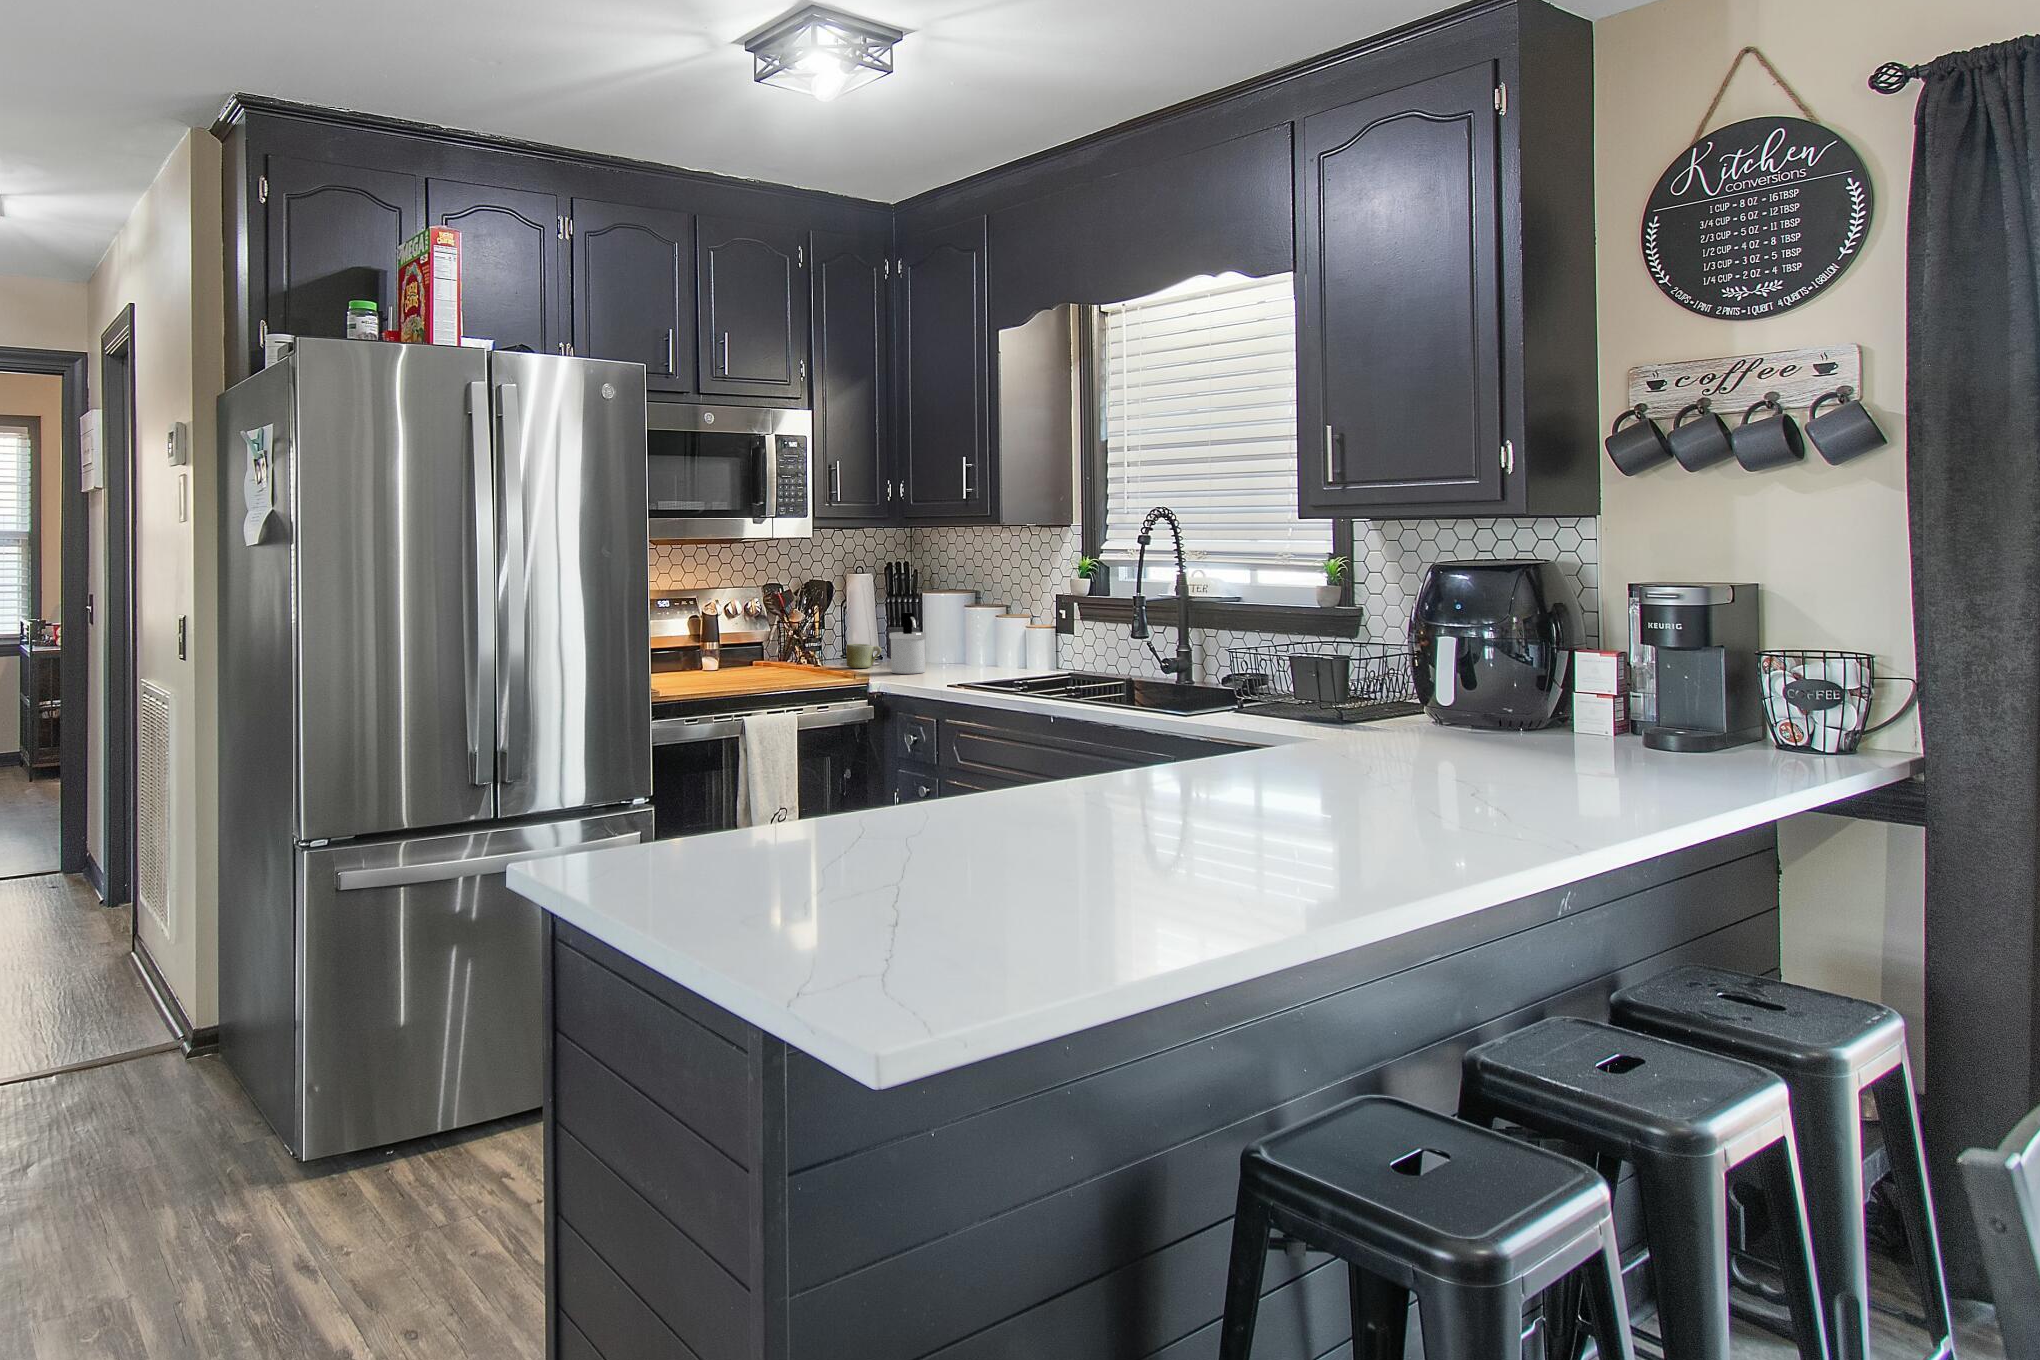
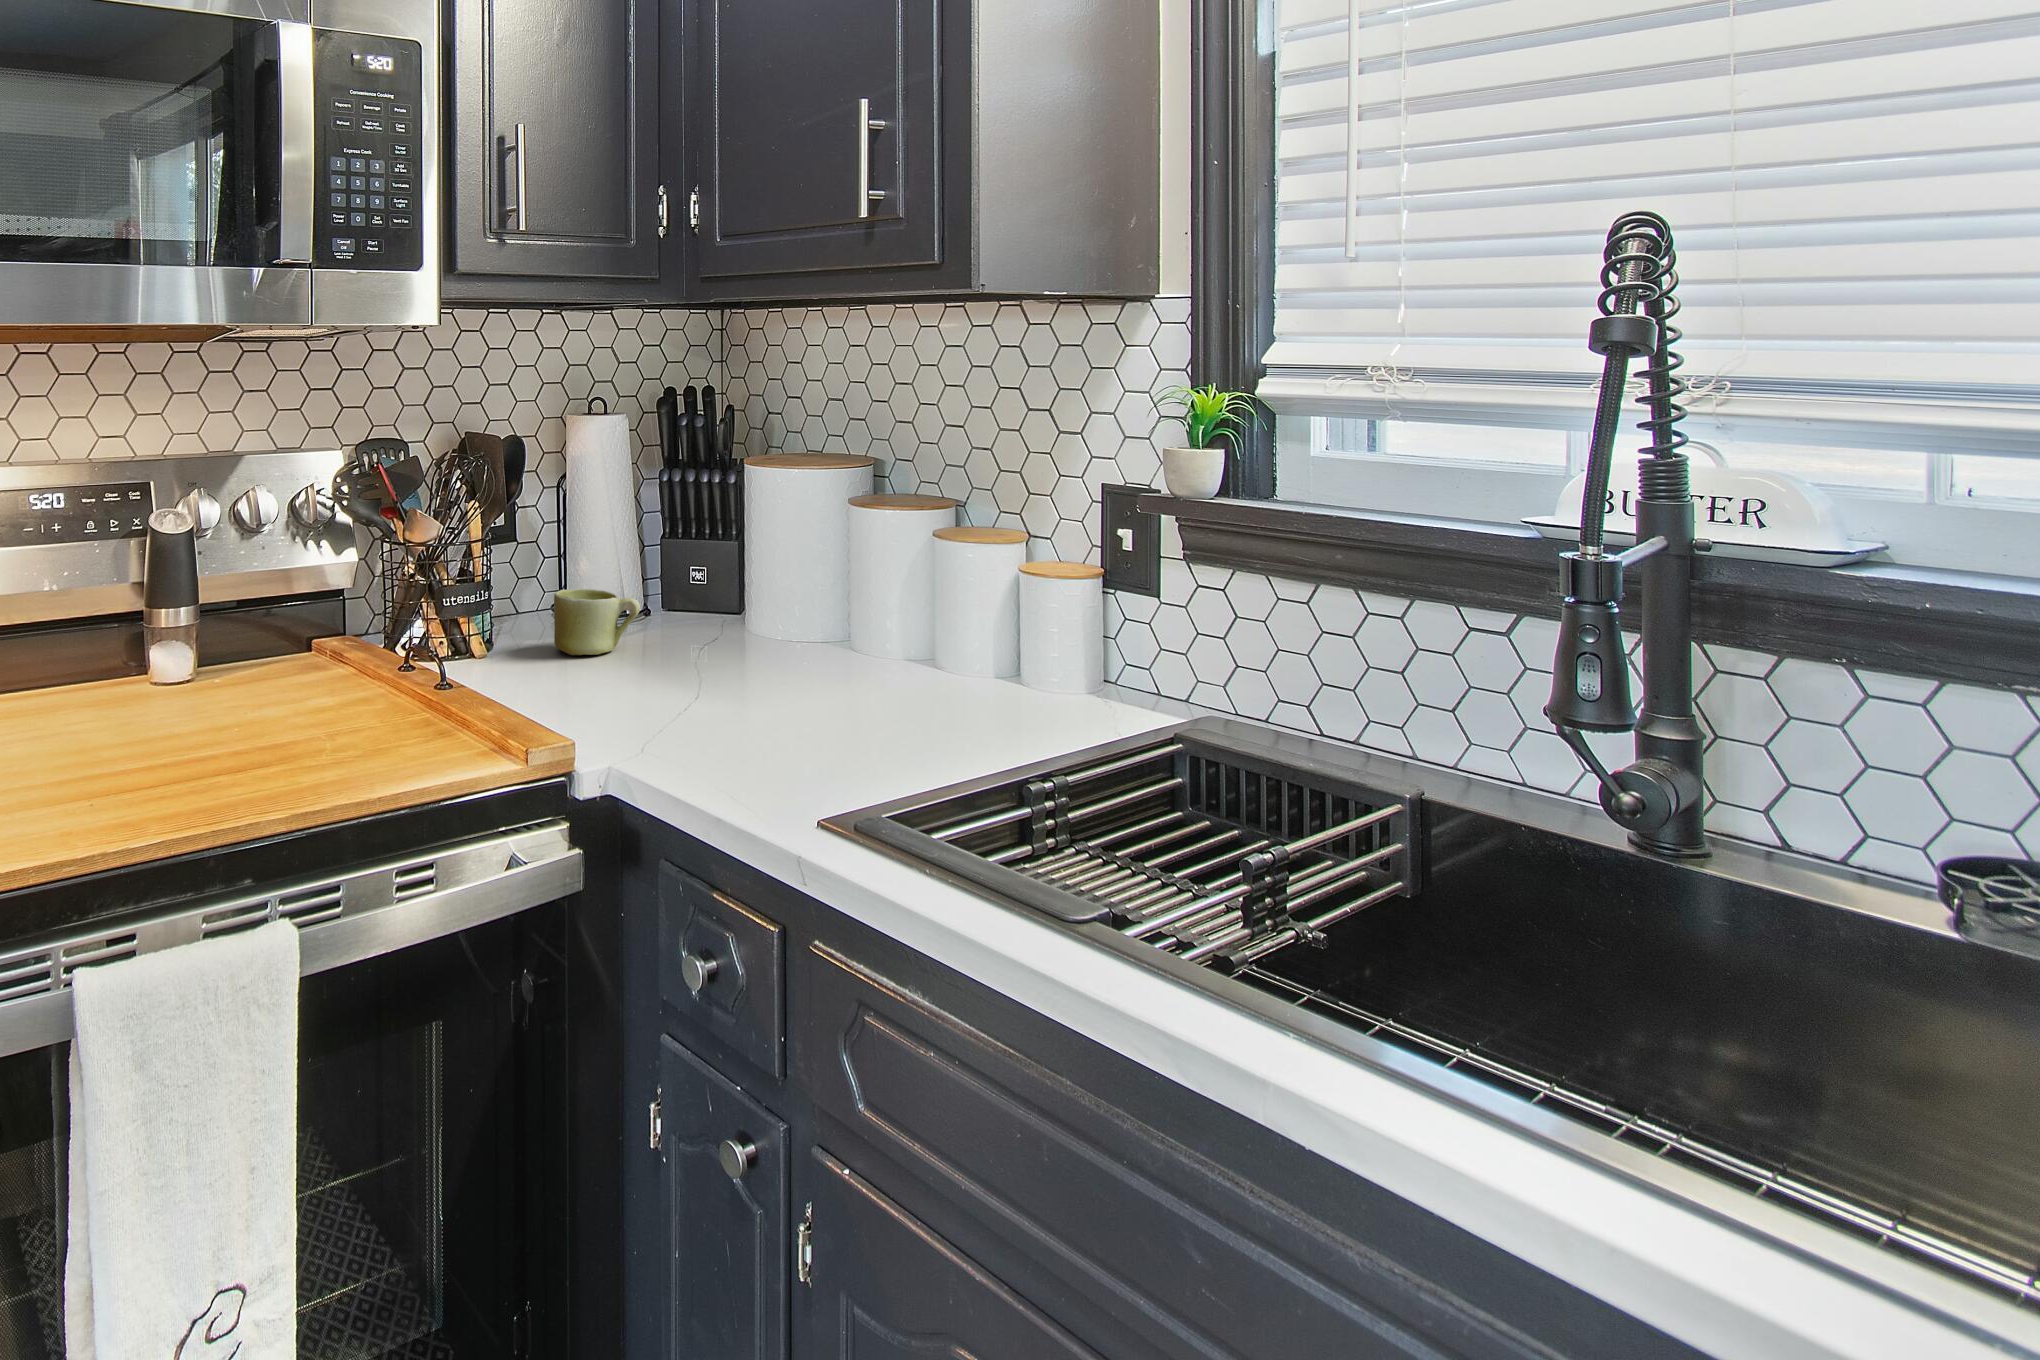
soap dispenser: present [889,613,926,674] -> none [651,528,748,698]

